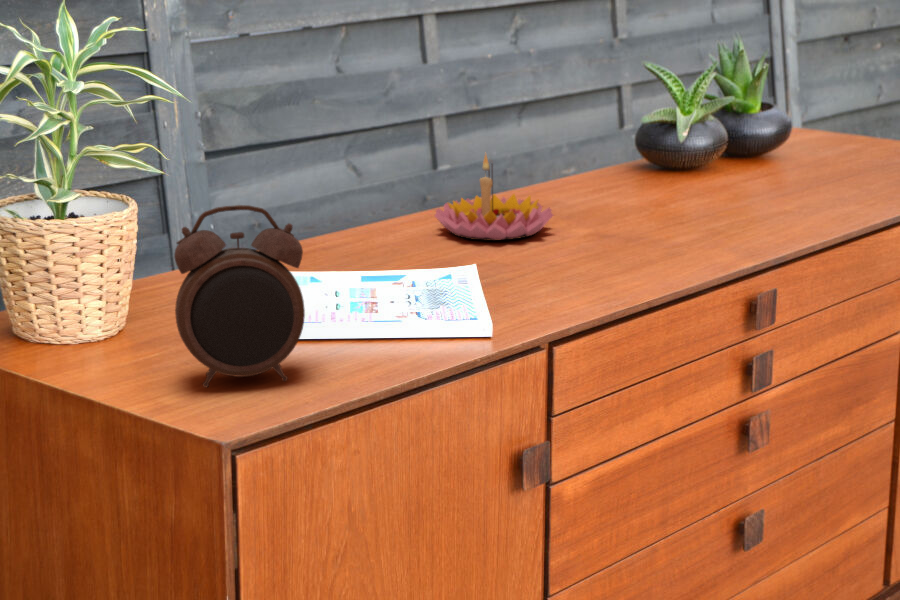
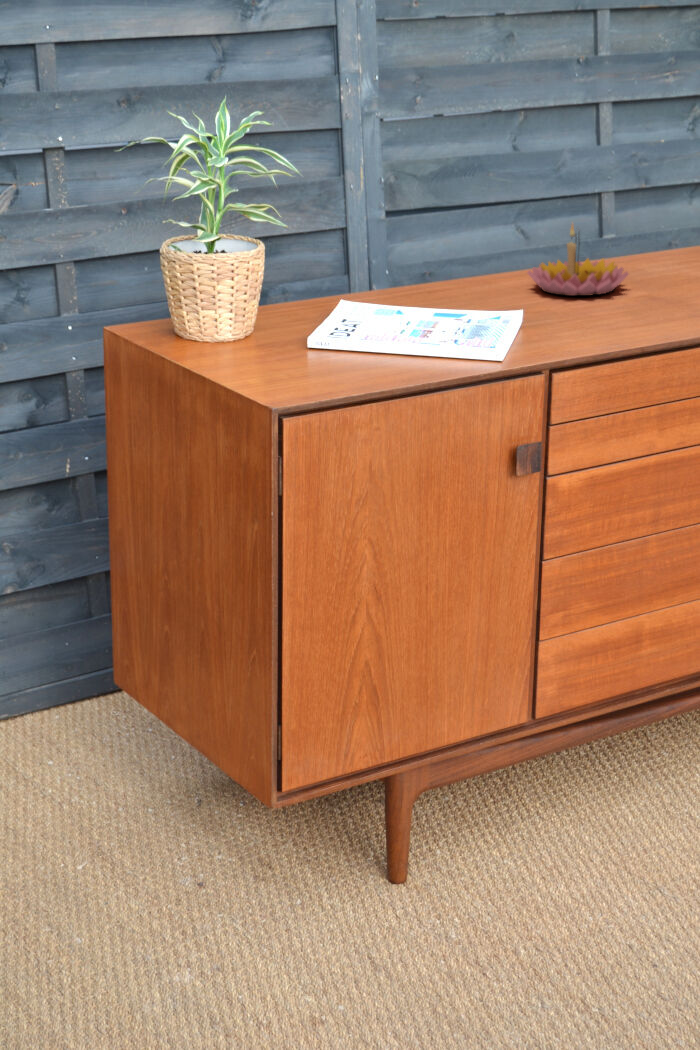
alarm clock: present [174,205,305,387] -> none [262,249,352,376]

